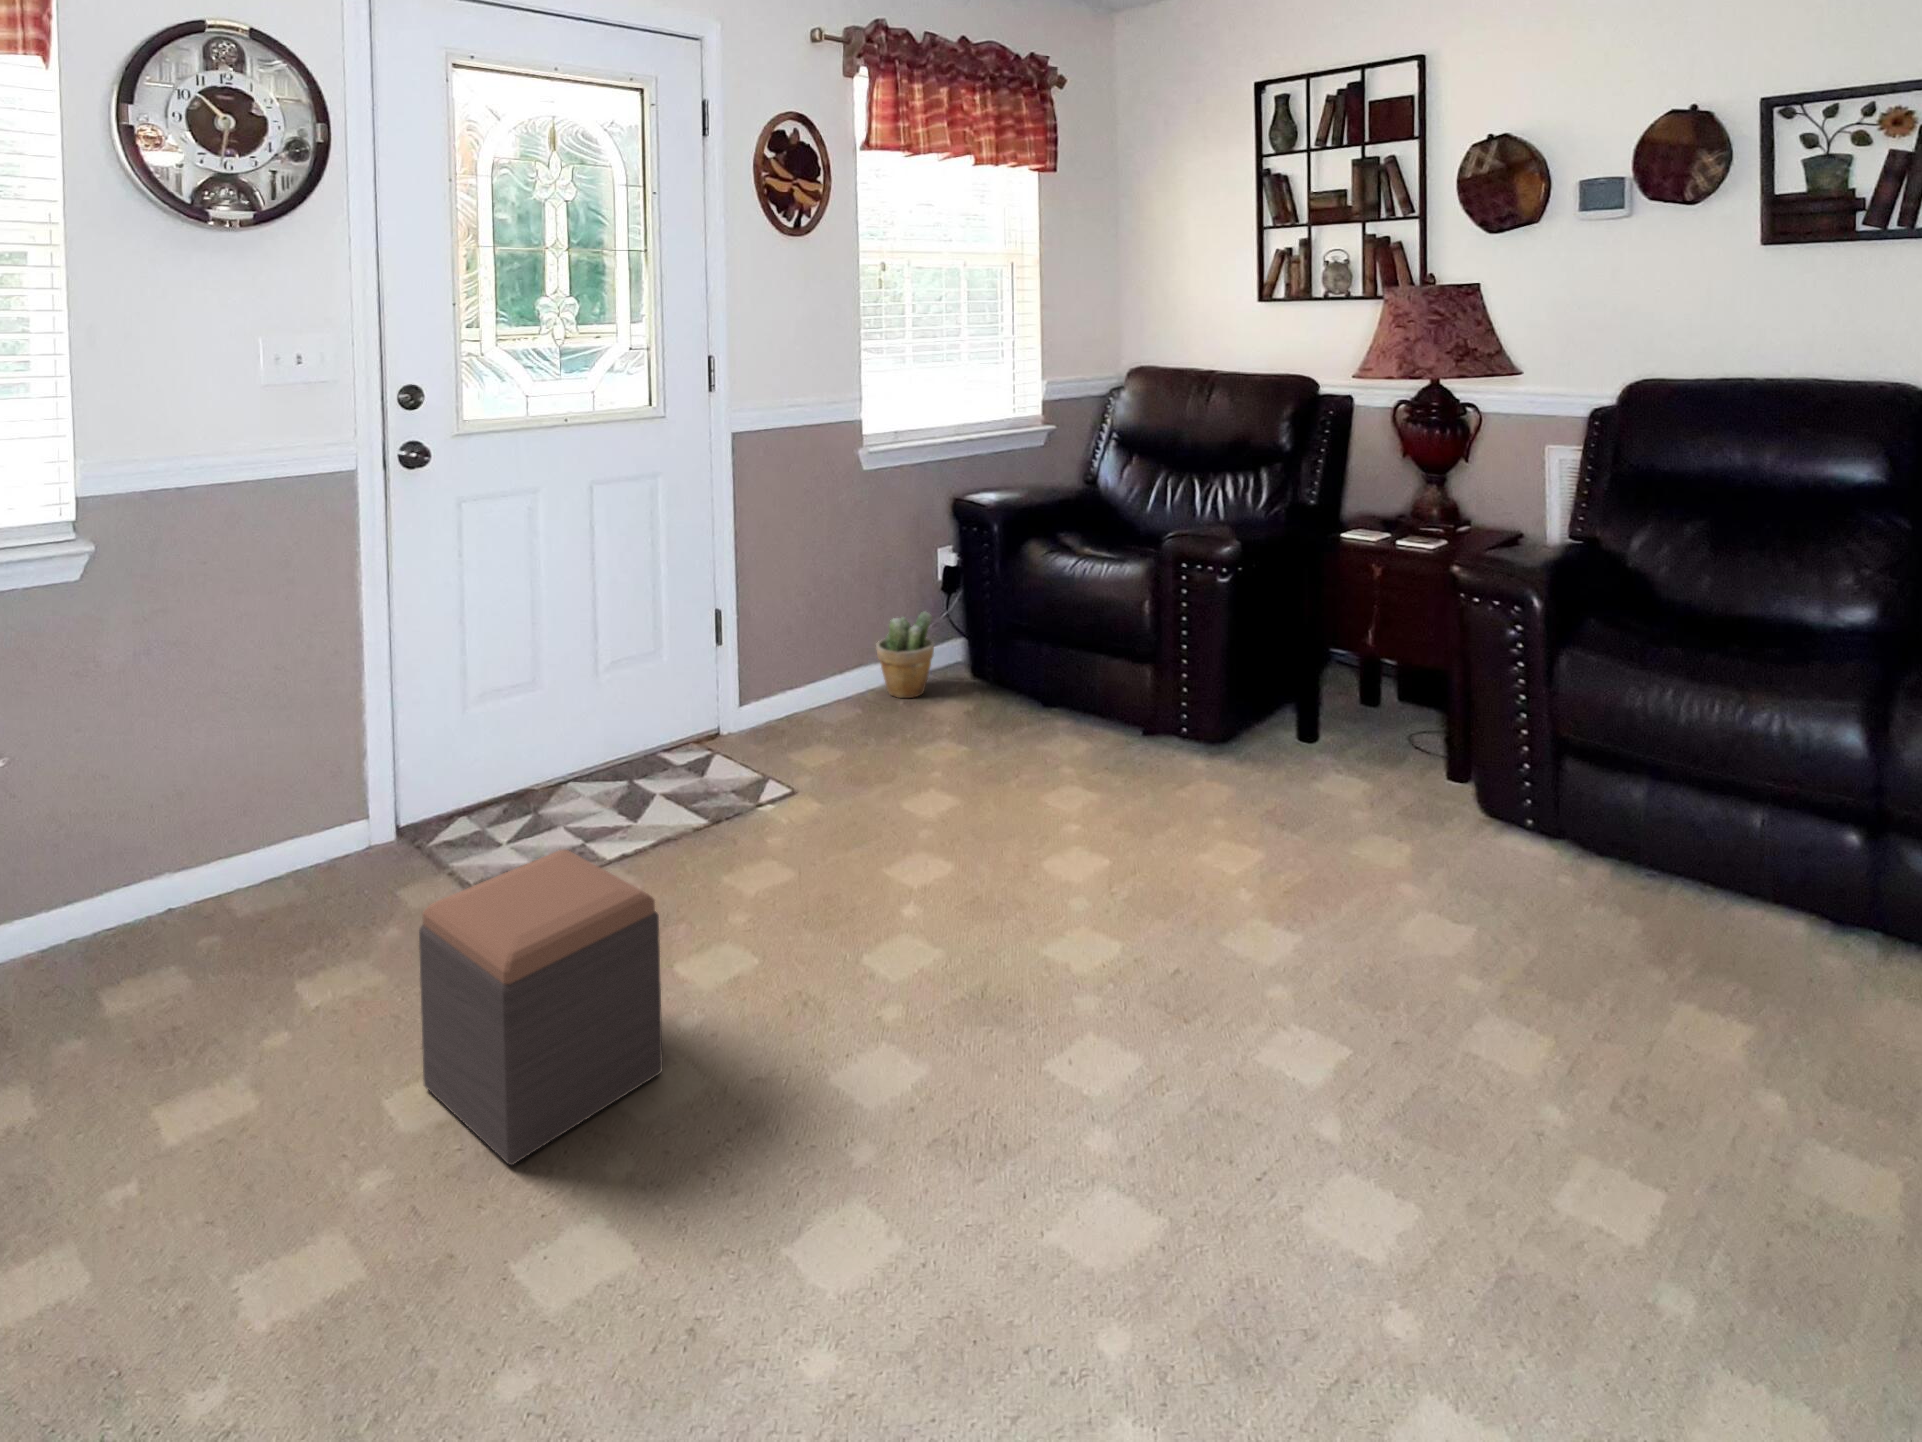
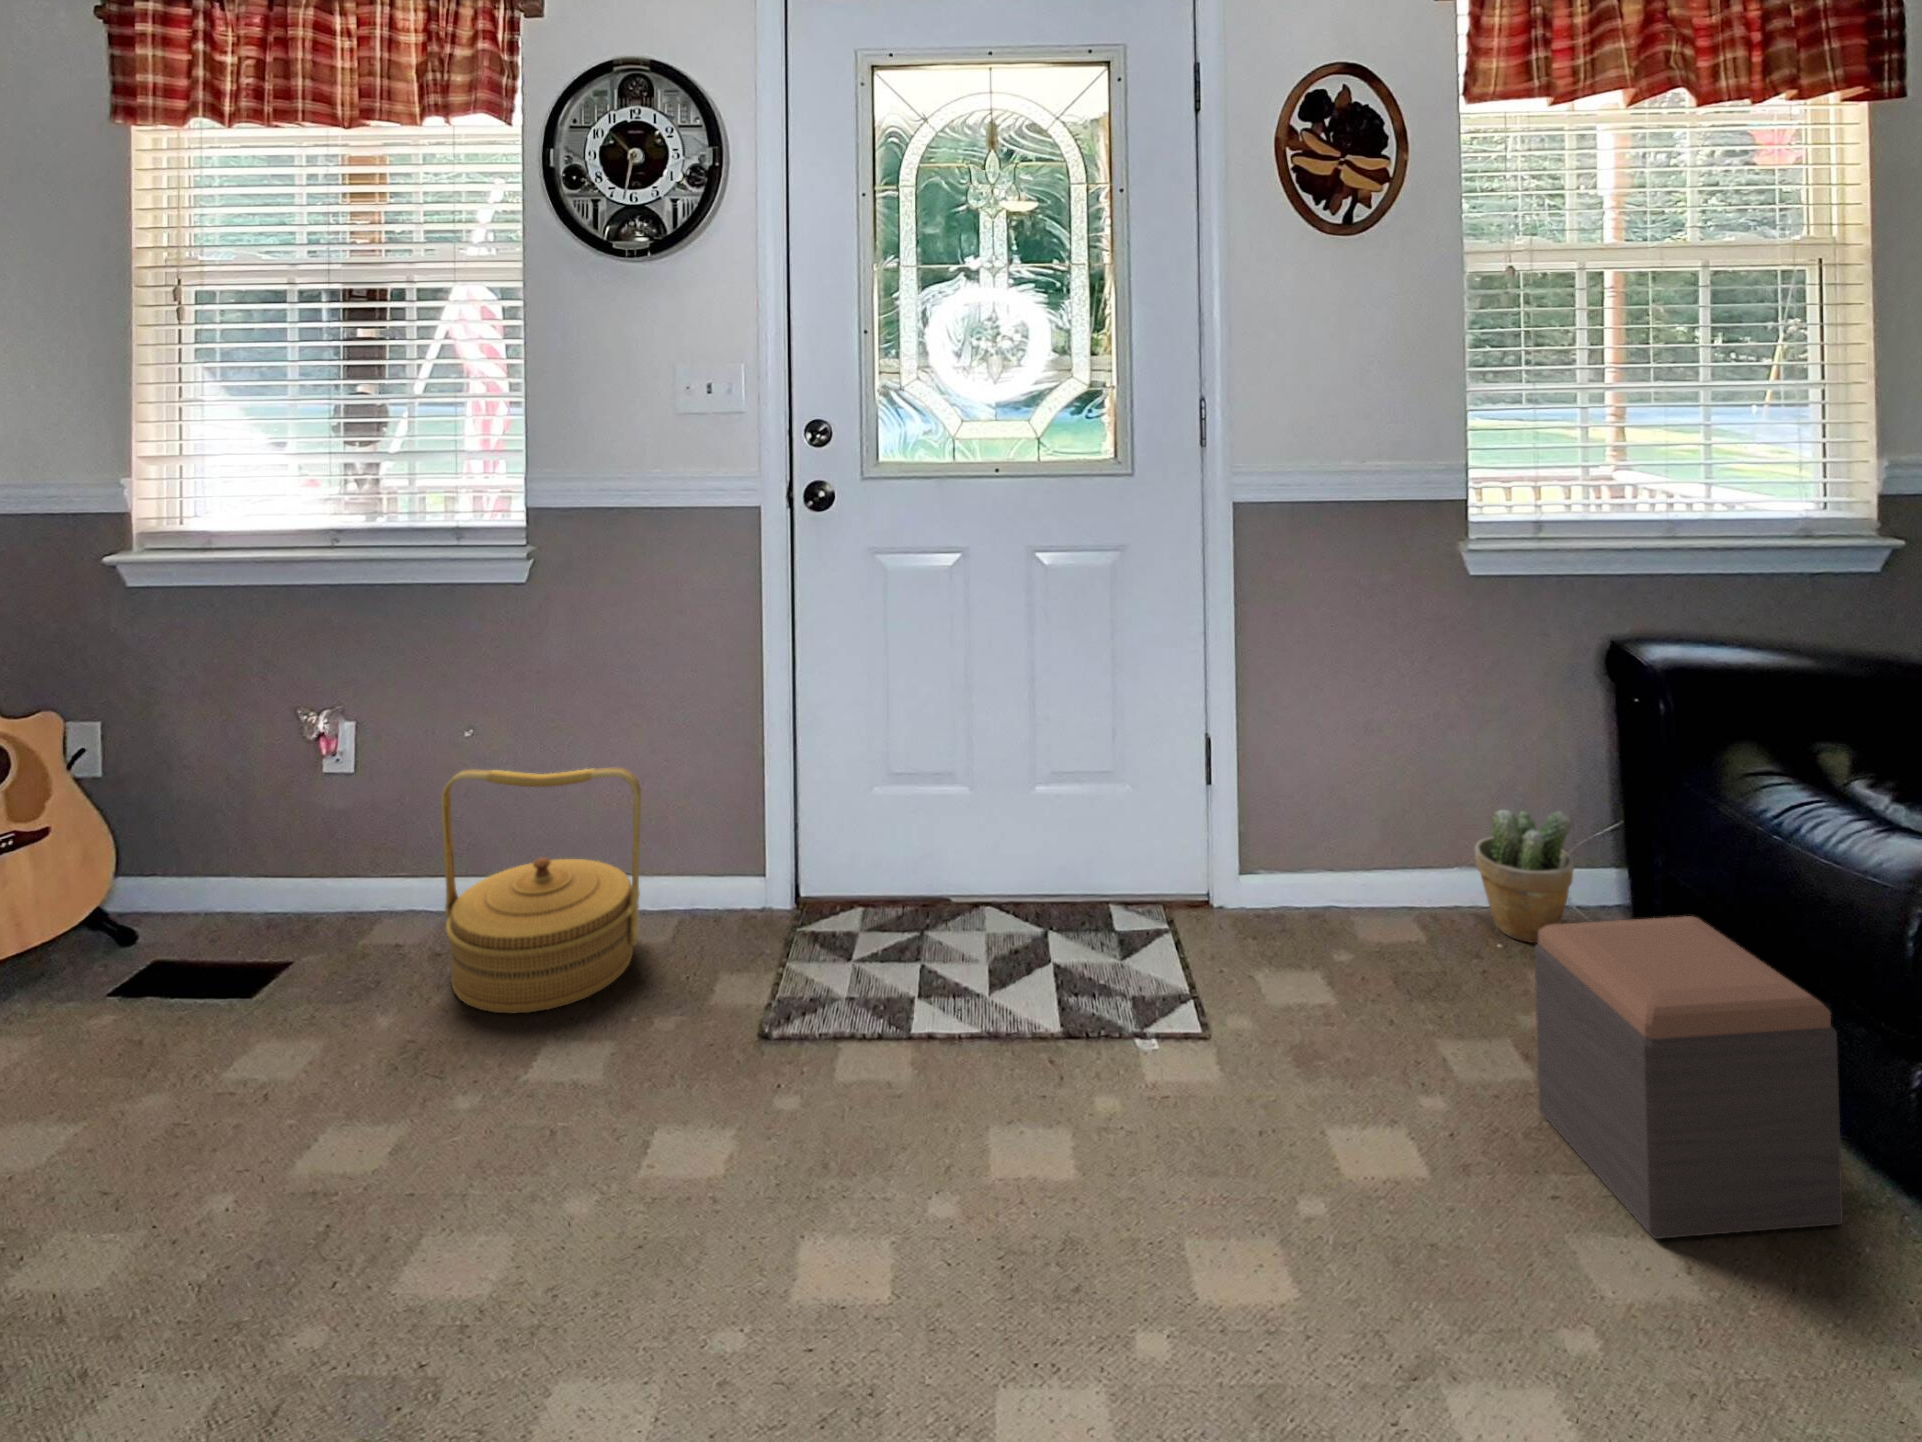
woven basket: none [48,737,290,1015] -> present [441,768,641,1013]
footstool: present [419,849,663,1165] -> present [1535,916,1843,1239]

